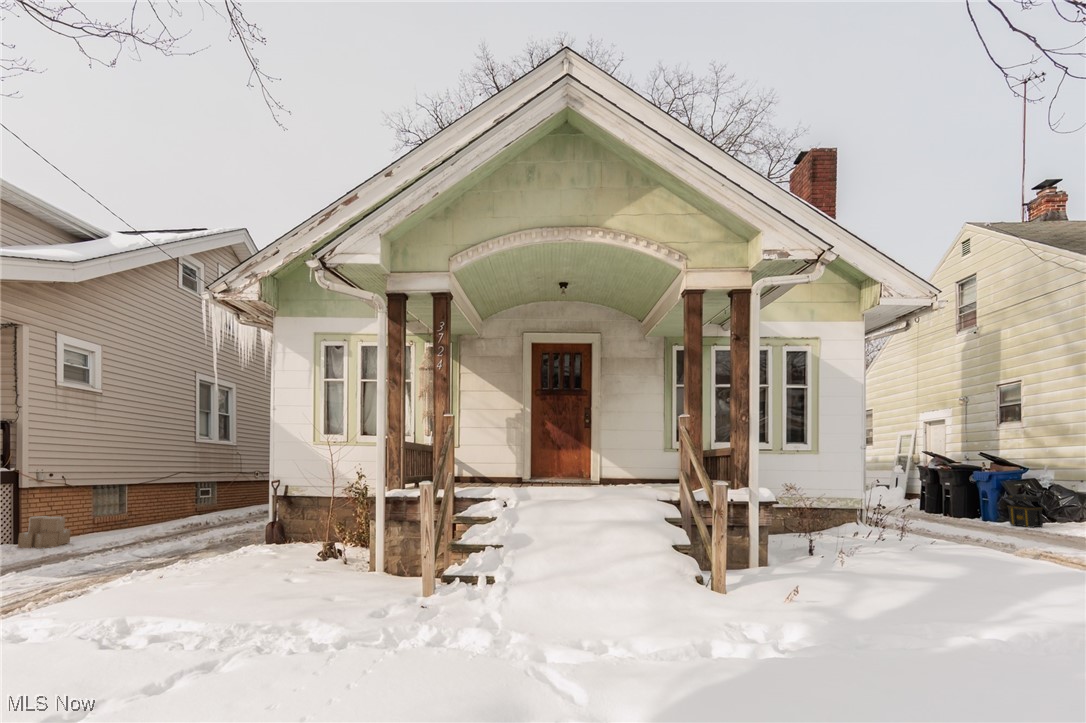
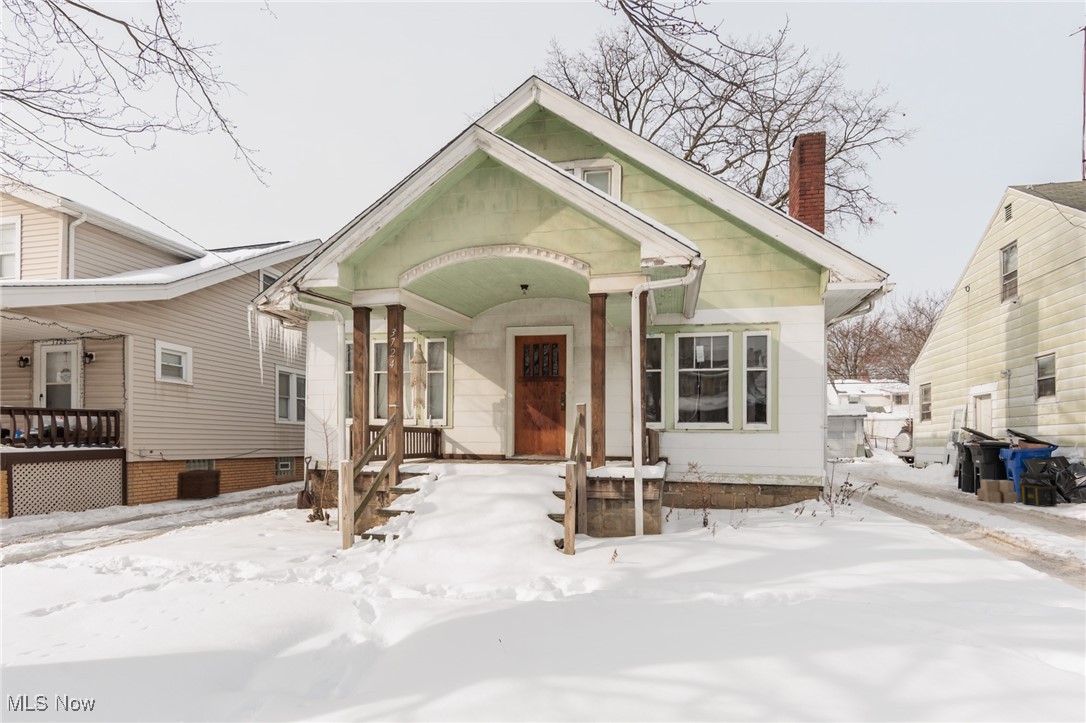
wooden crate: none [76,498,136,537] -> present [177,469,221,500]
cardboard box: present [18,516,71,549] -> present [977,479,1018,503]

